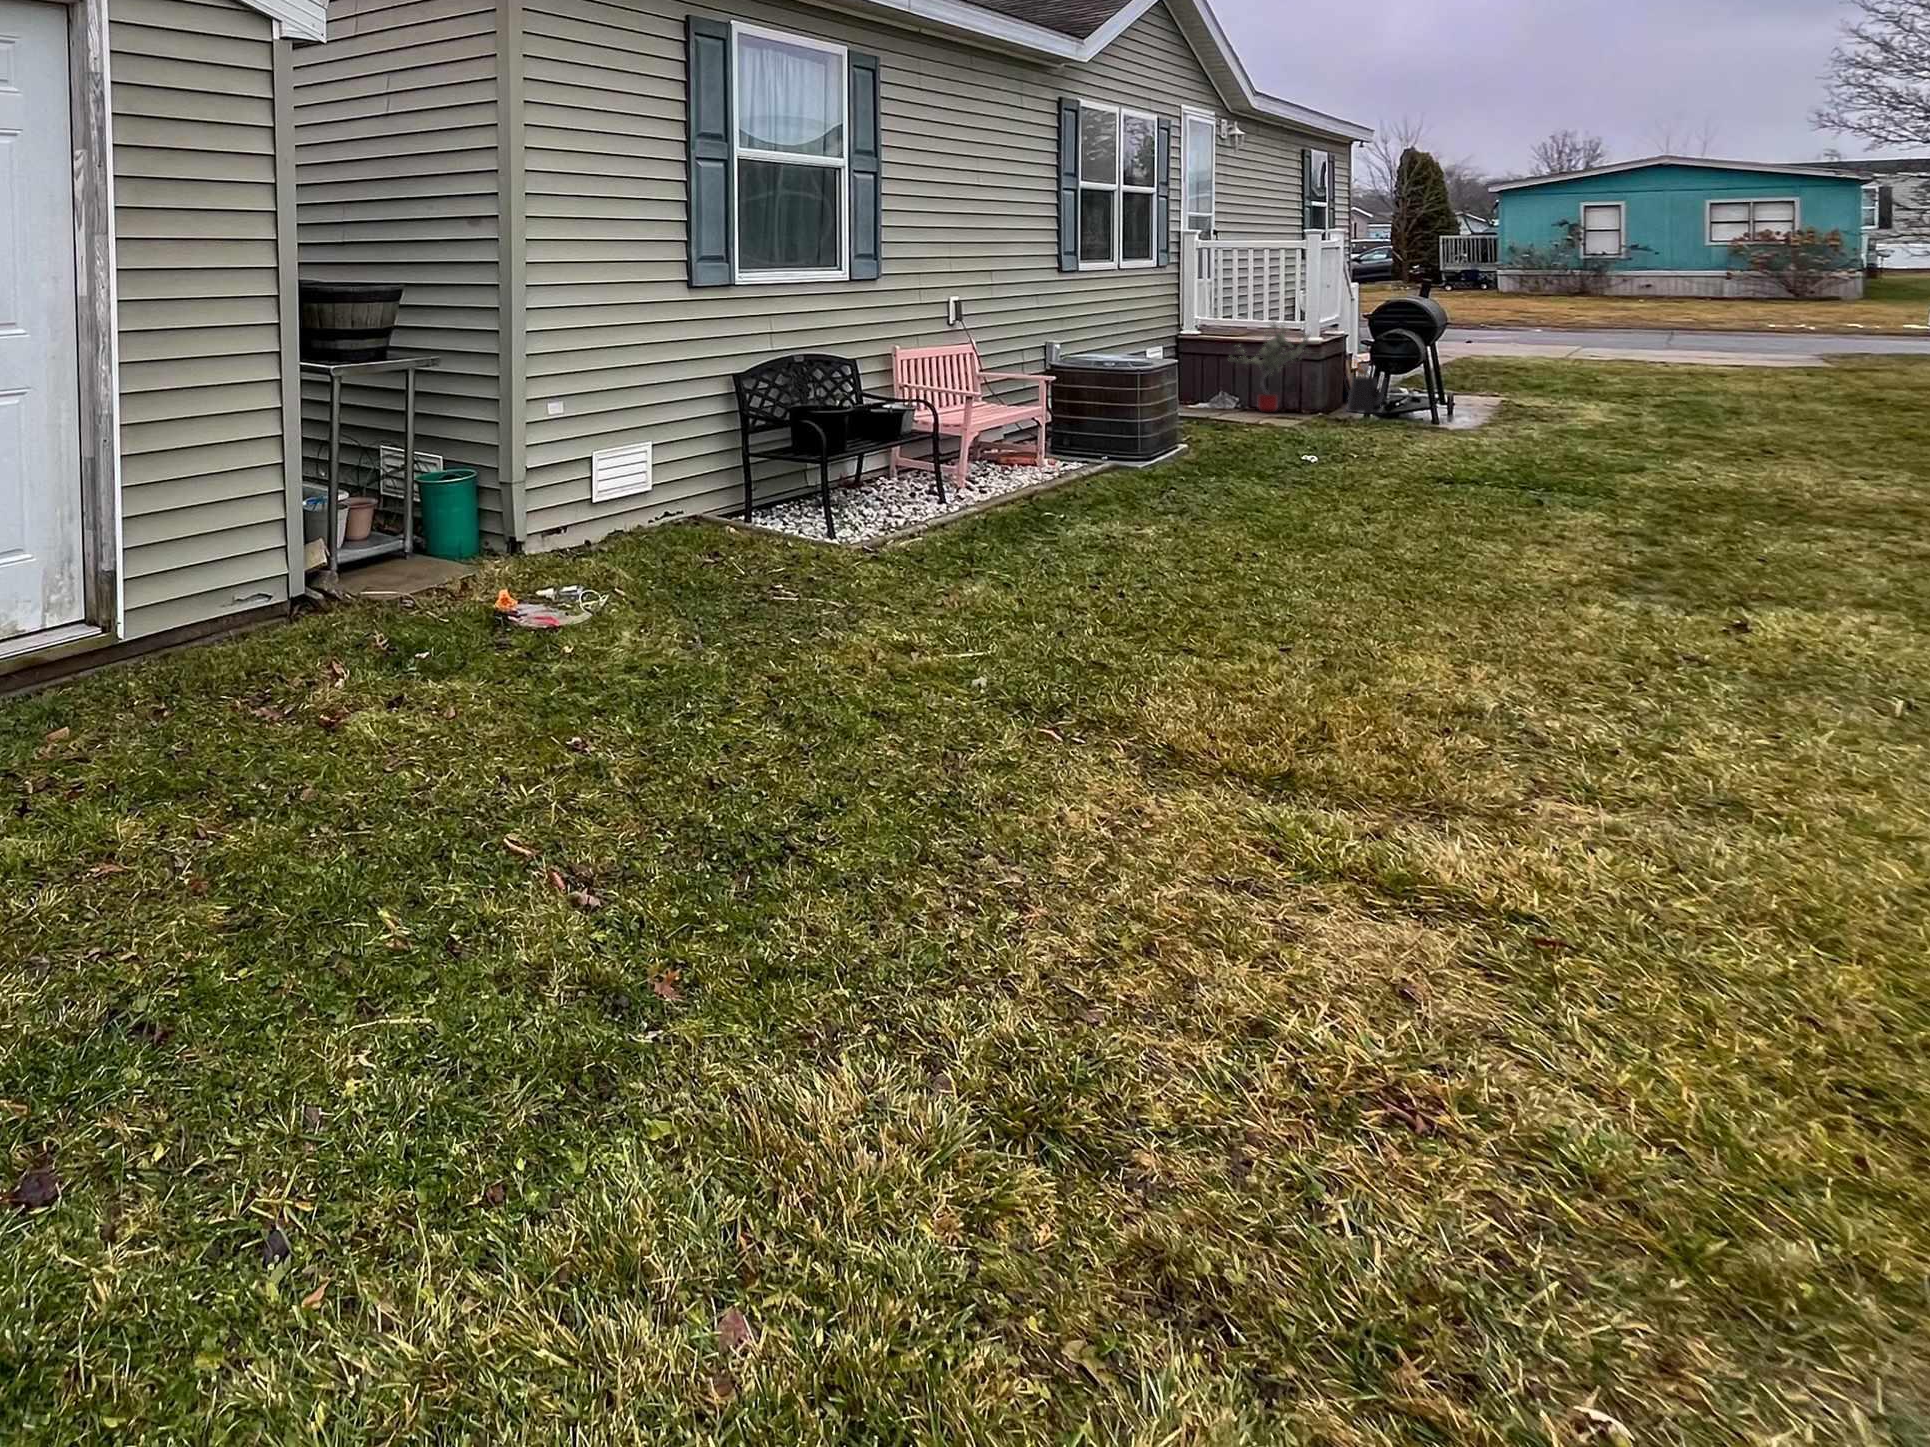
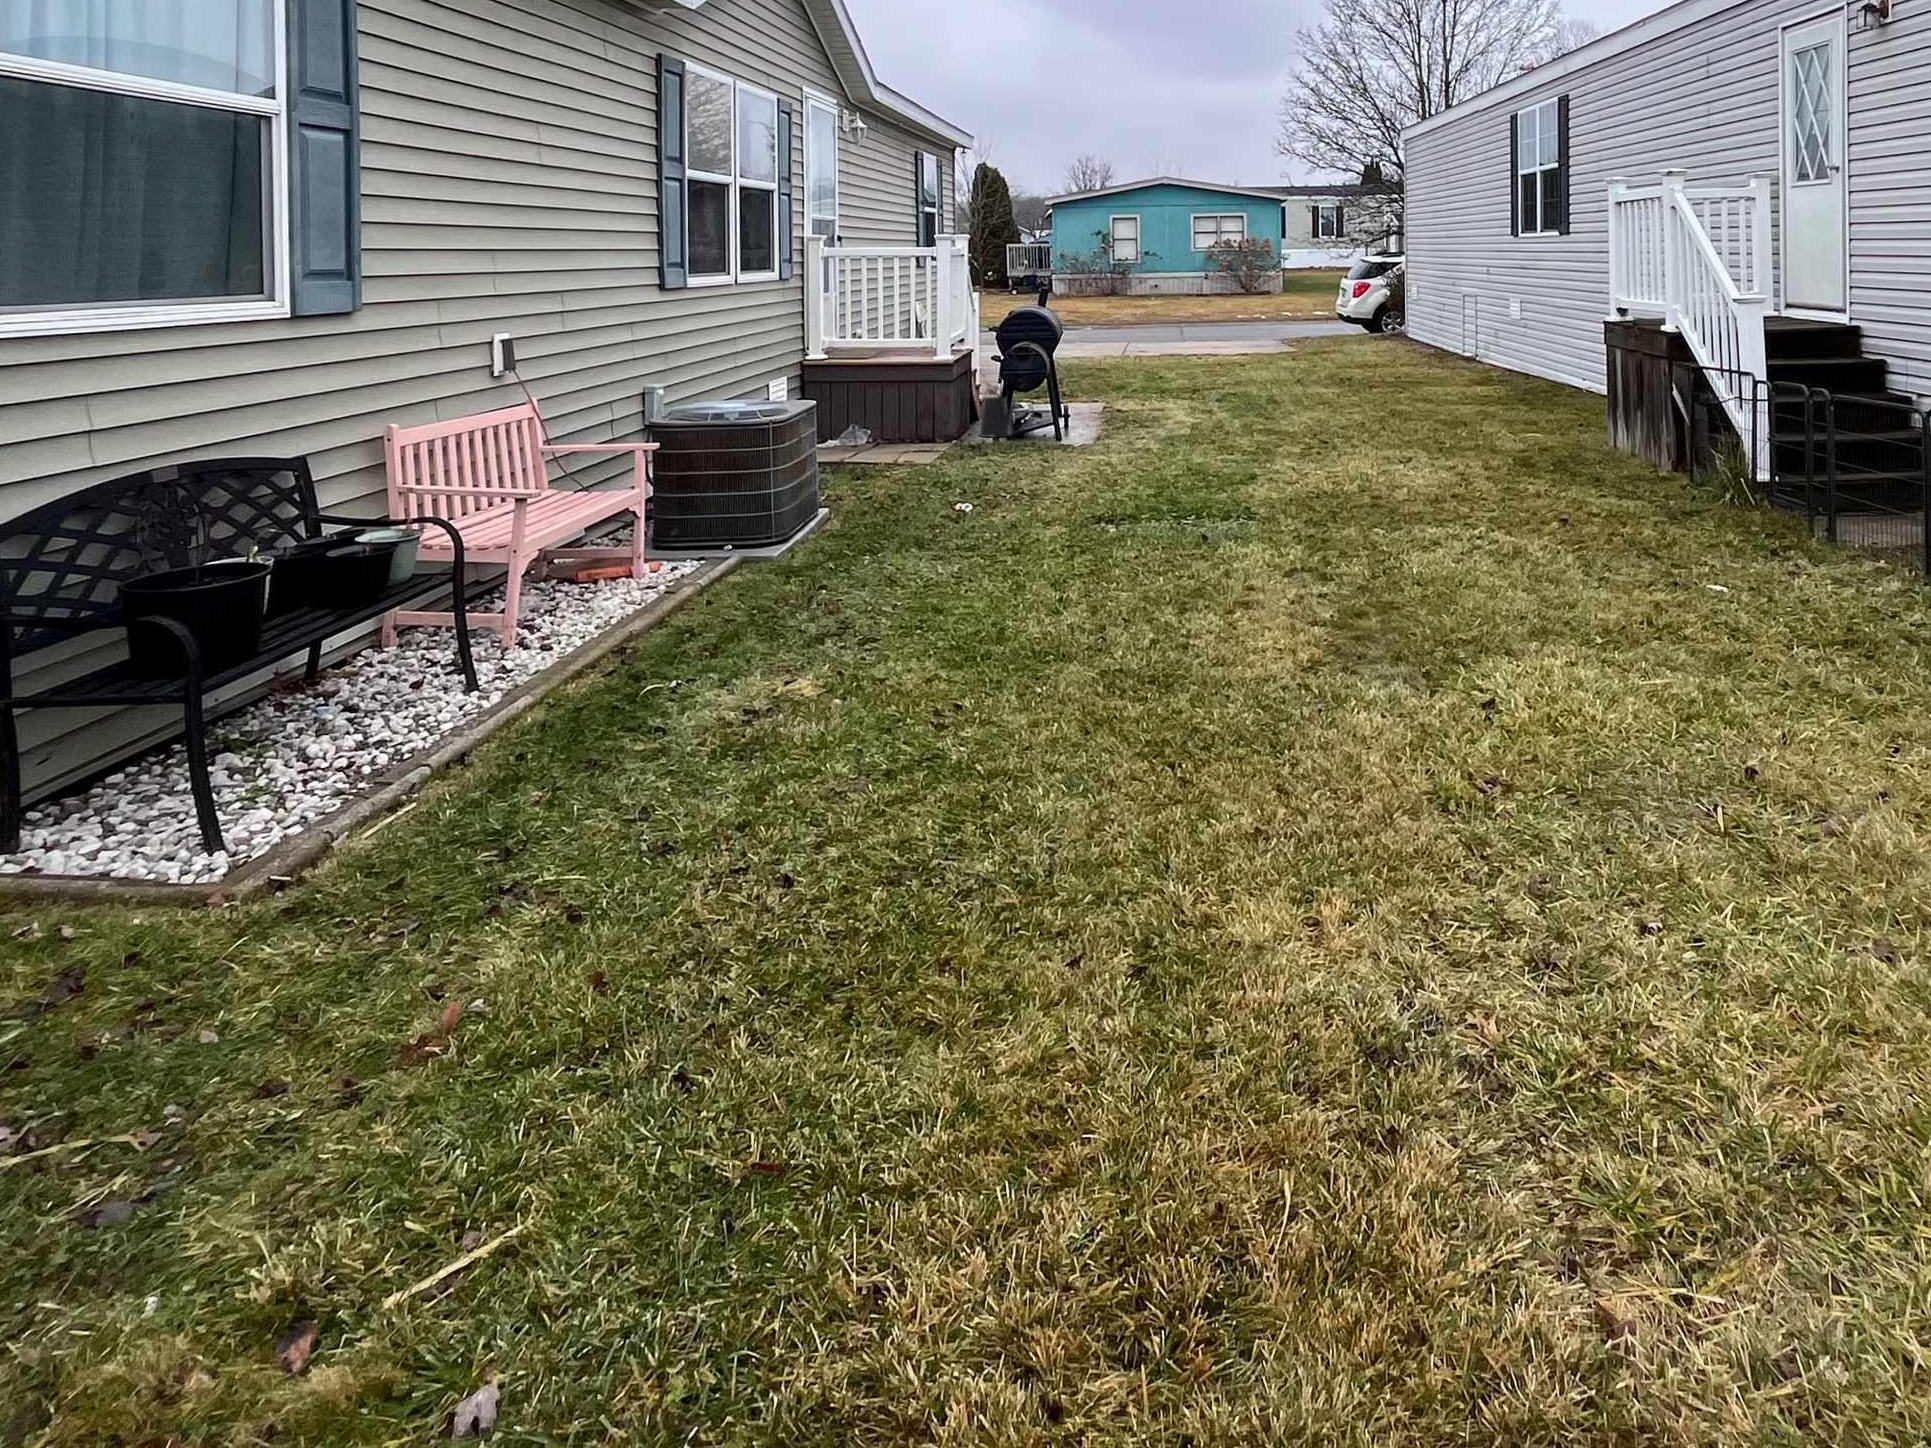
potted tree: present [1230,322,1310,412] -> none [860,339,947,446]

